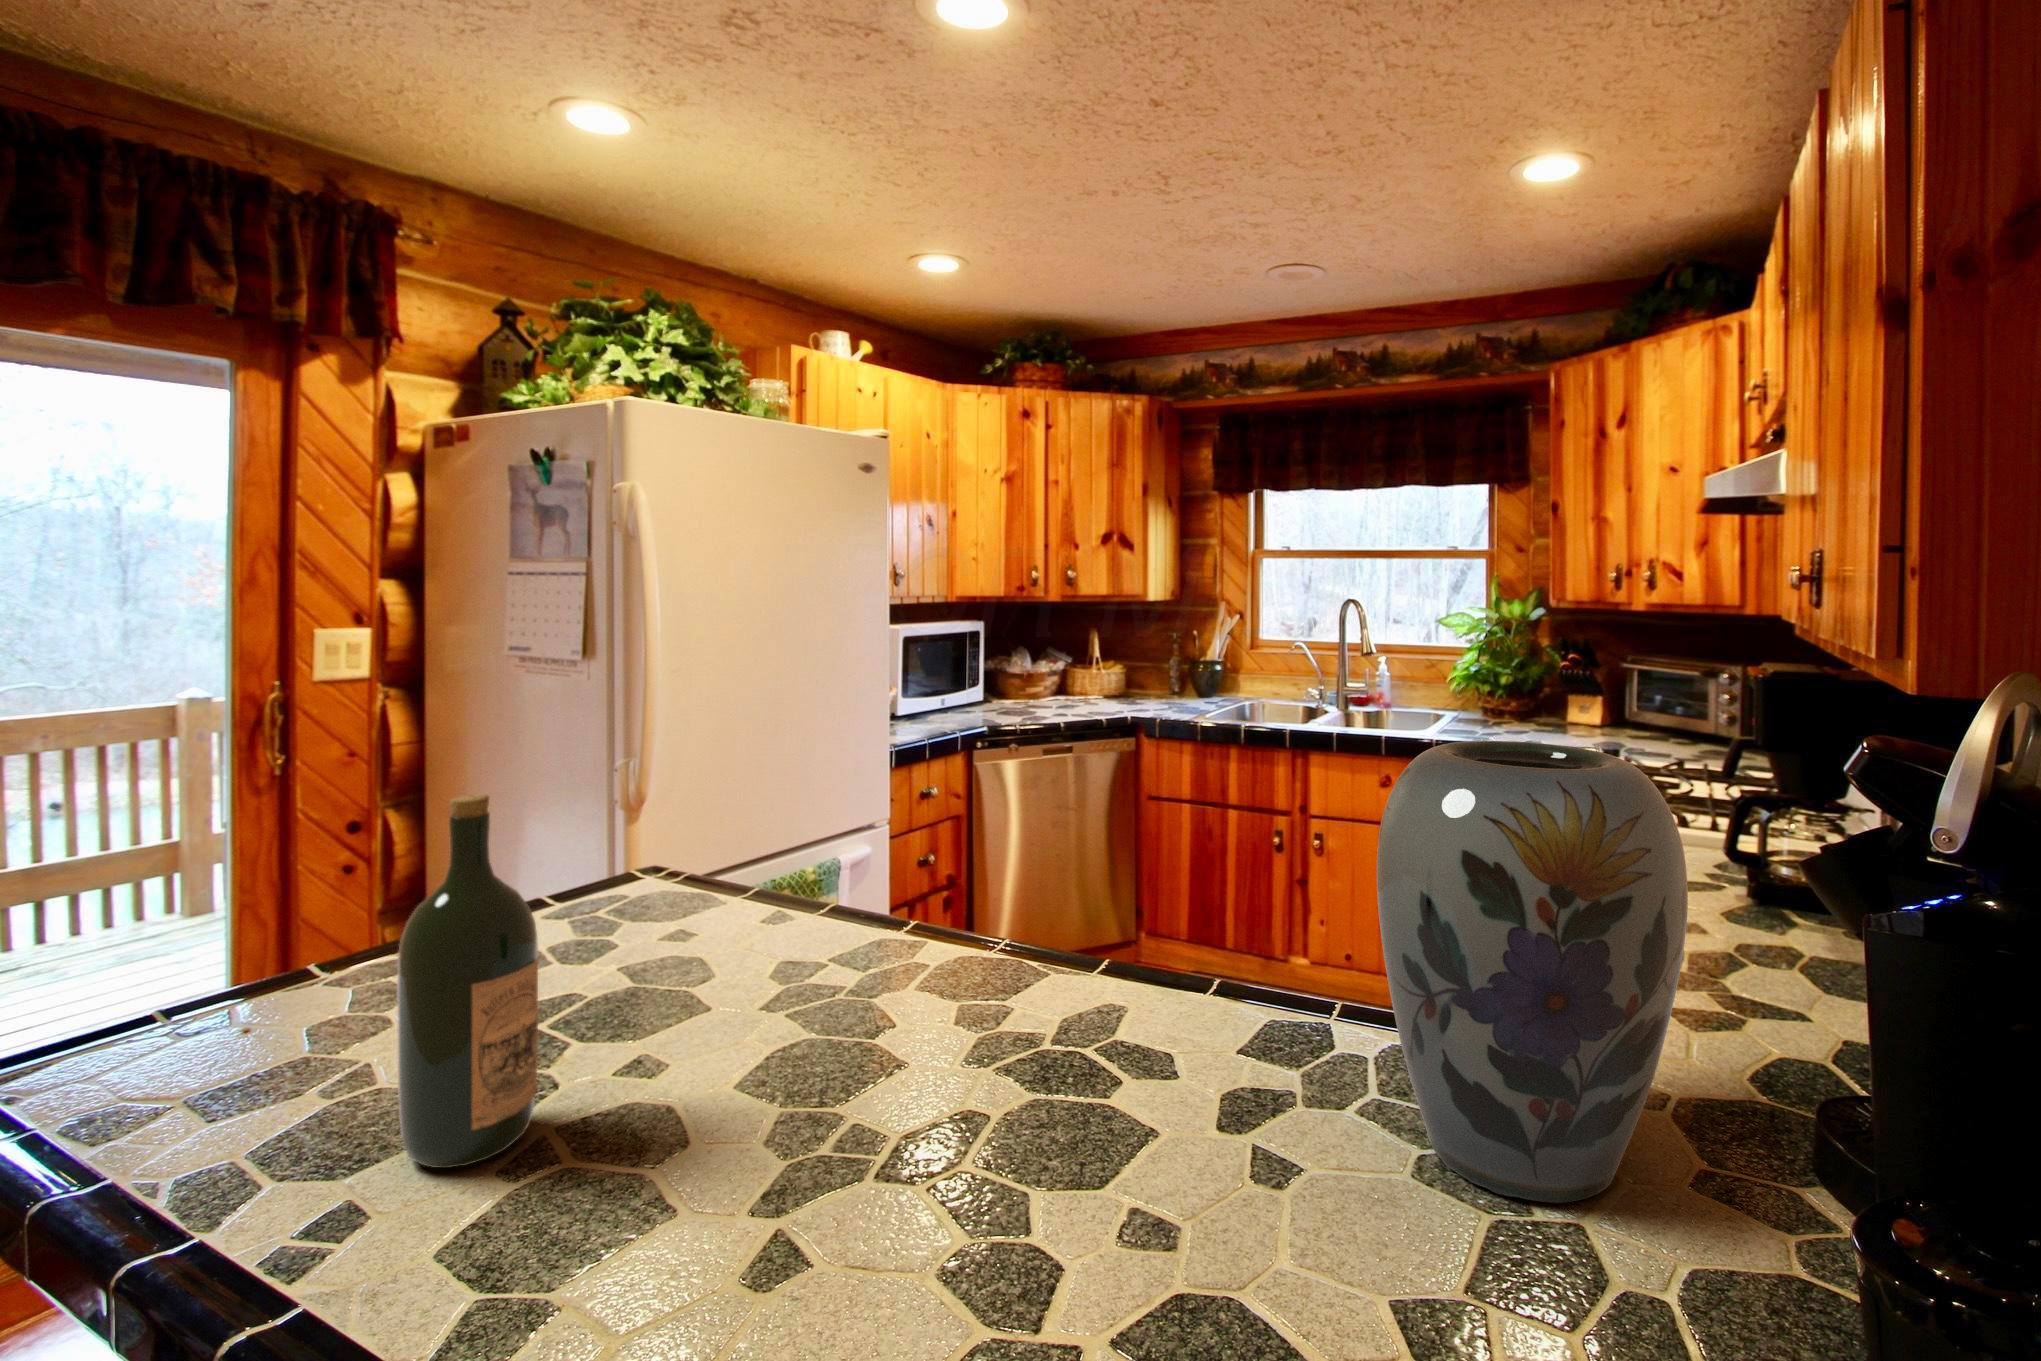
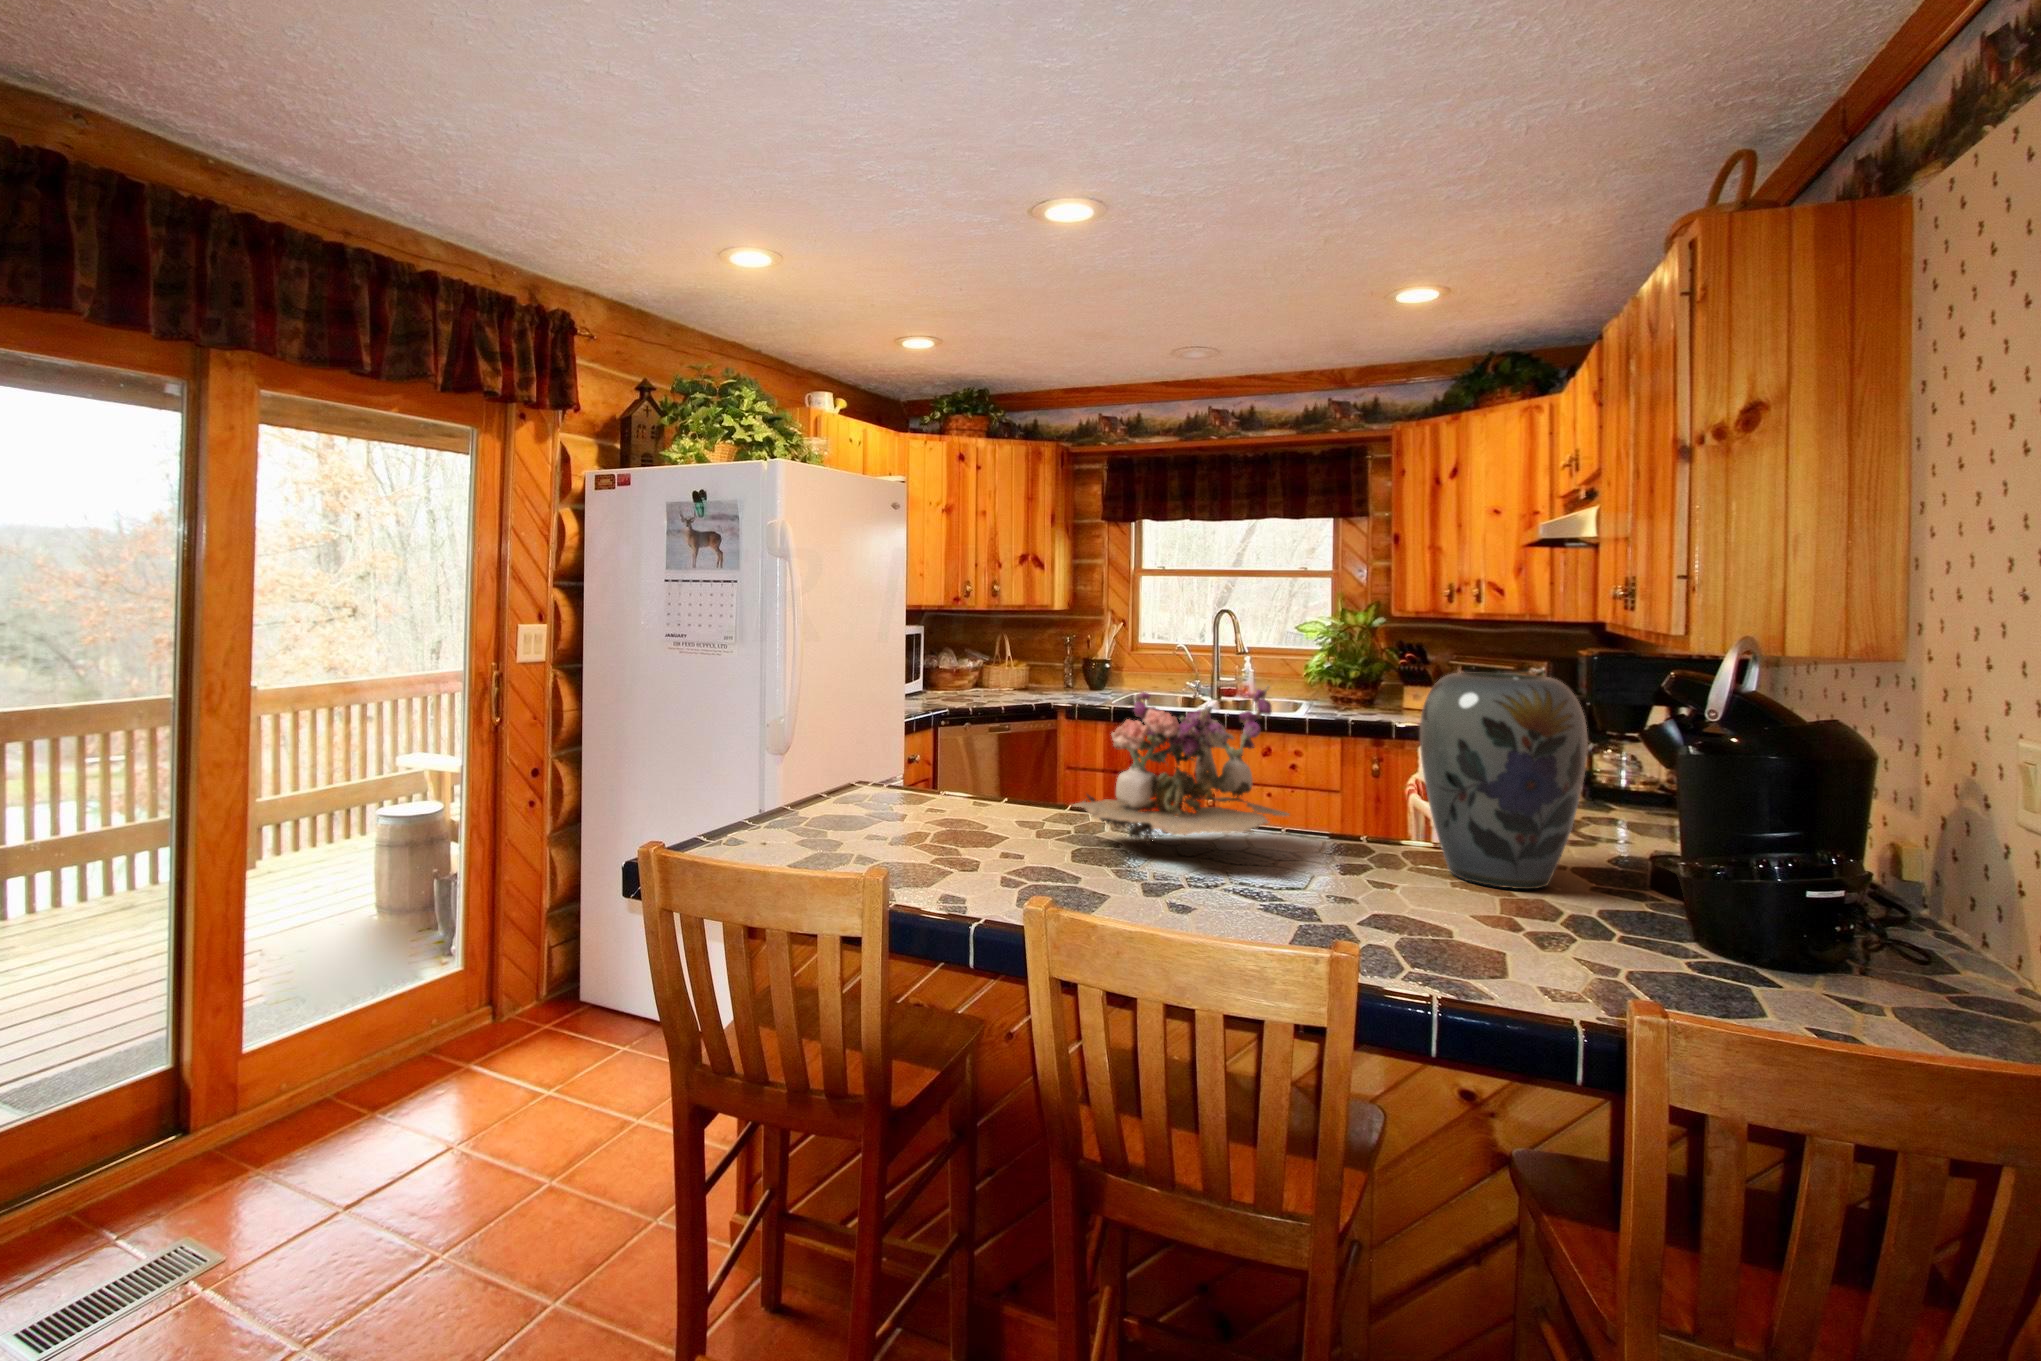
flower arrangement: none [772,755,1158,1077] -> present [1073,686,1289,844]
wine bottle: present [397,795,538,1168] -> none [945,694,1005,875]

